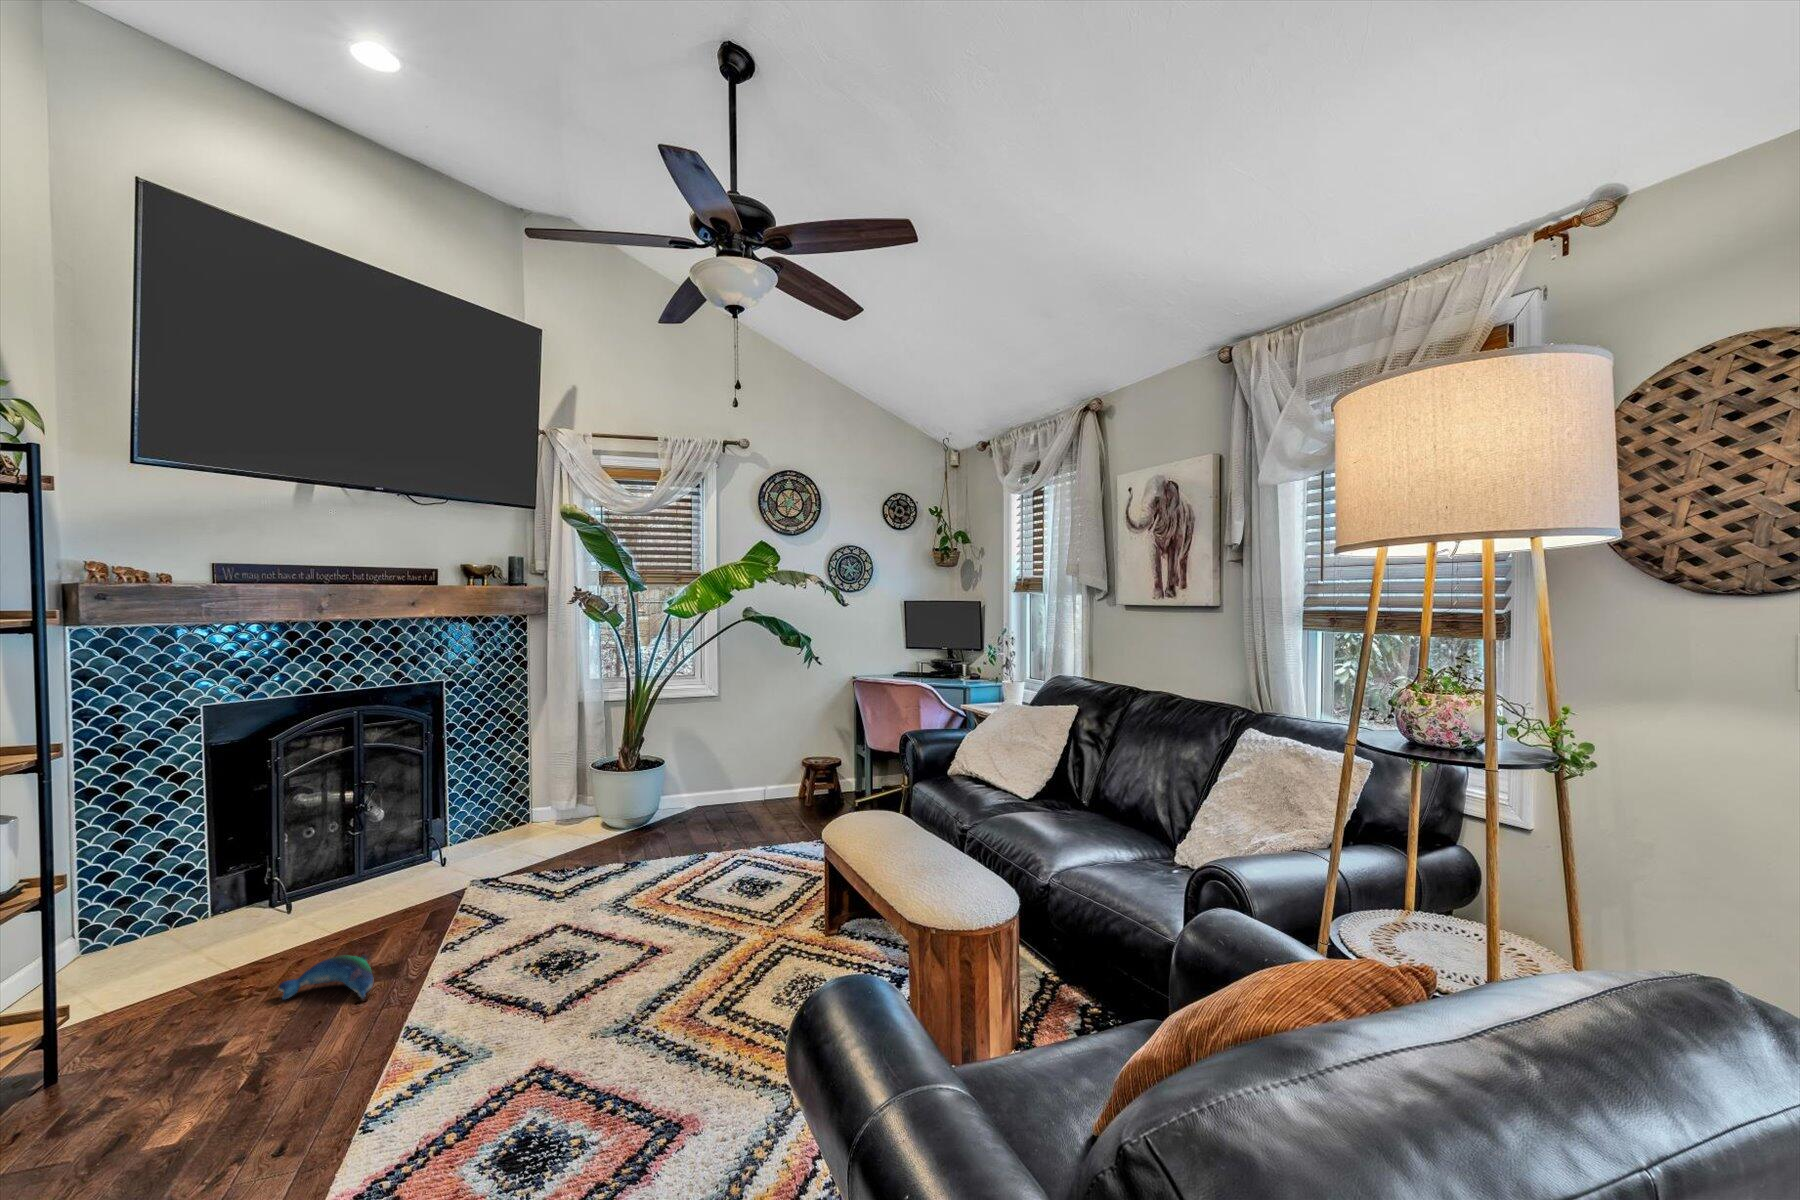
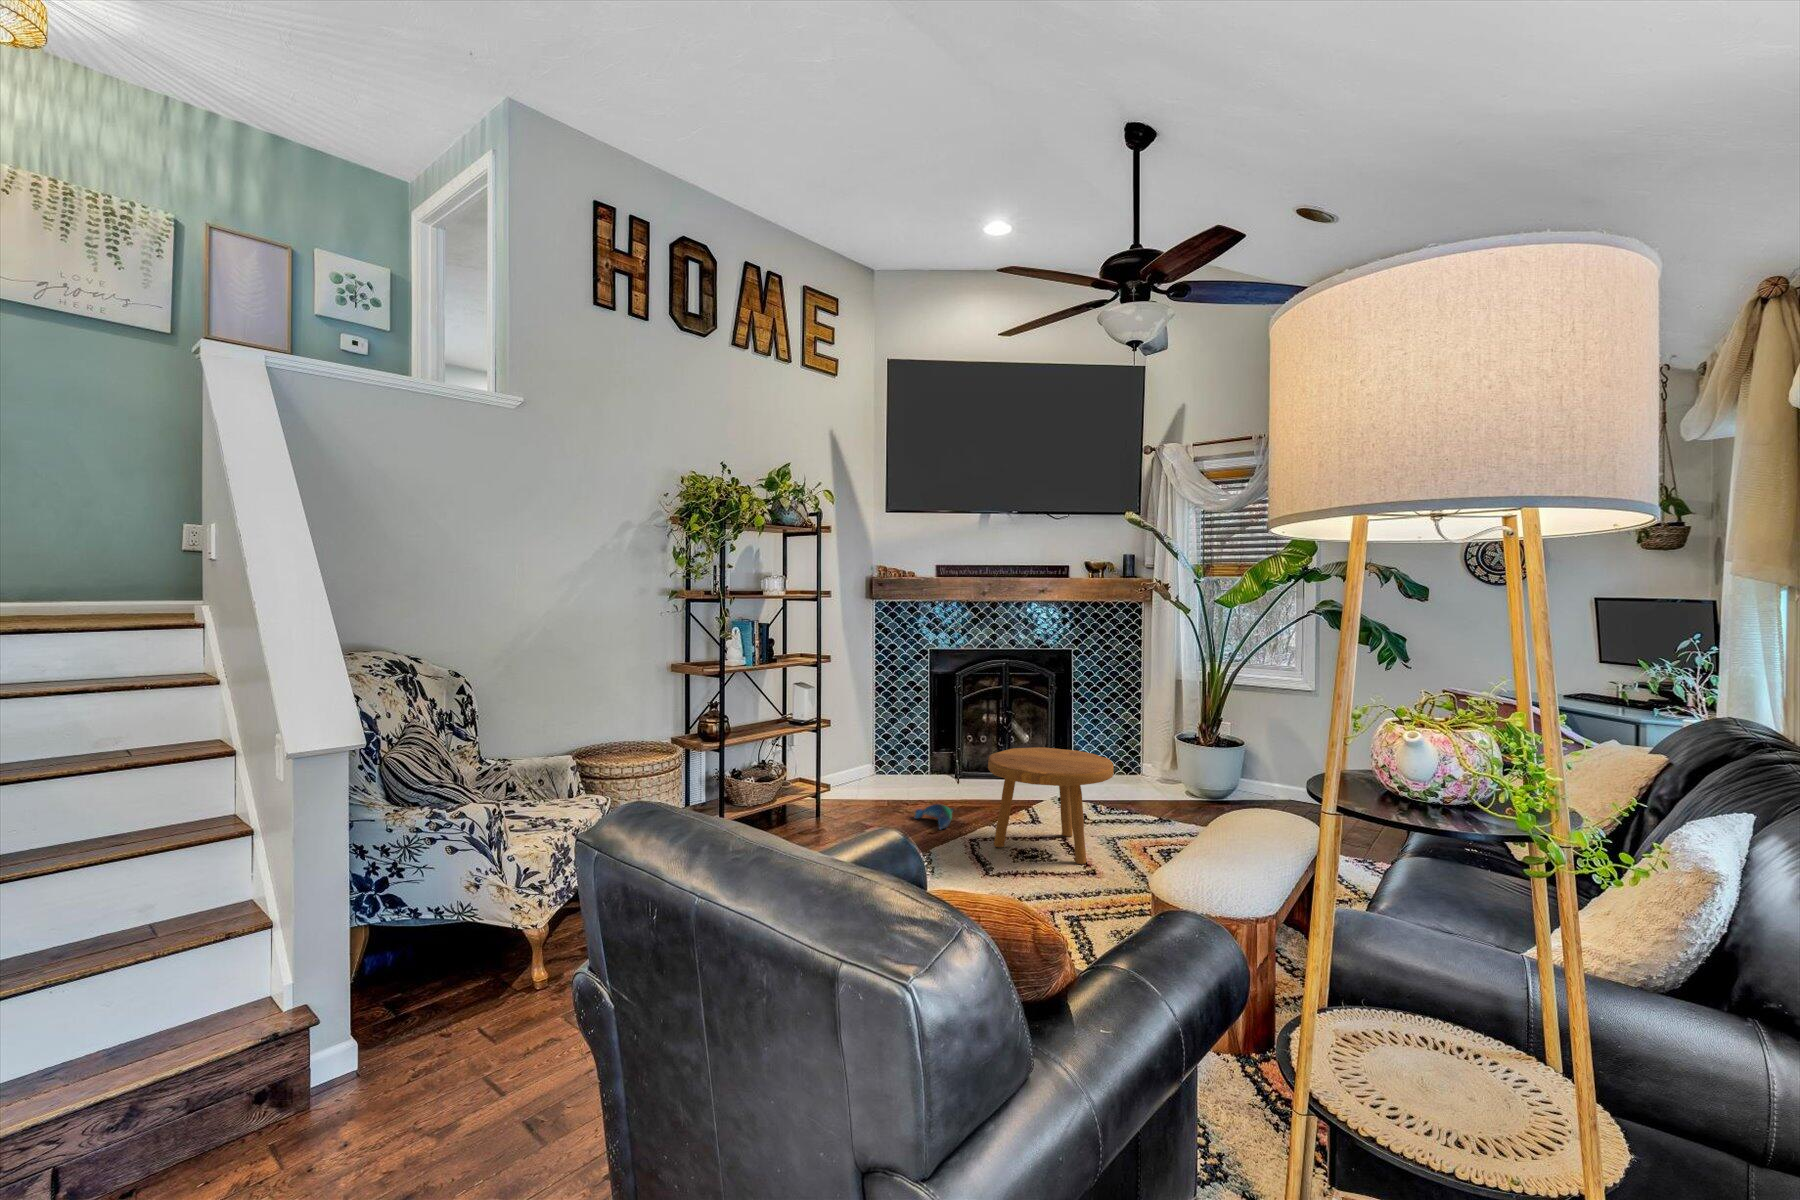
footstool: none [466,810,650,984] -> present [988,747,1114,864]

